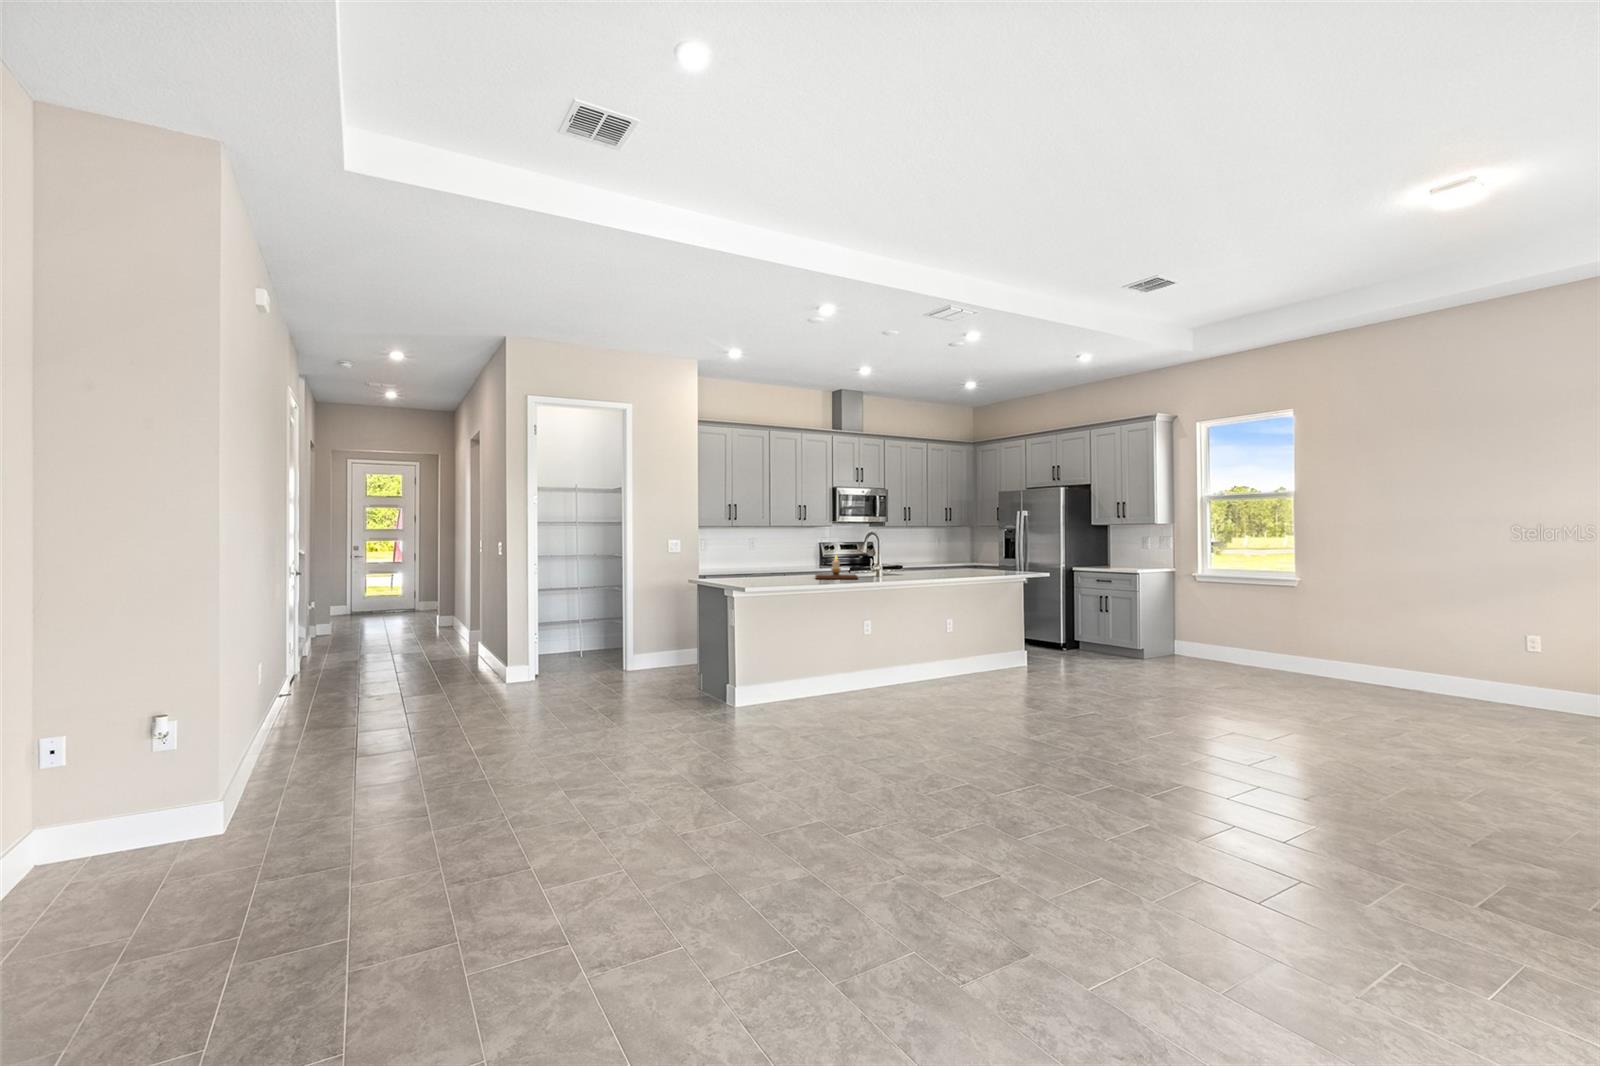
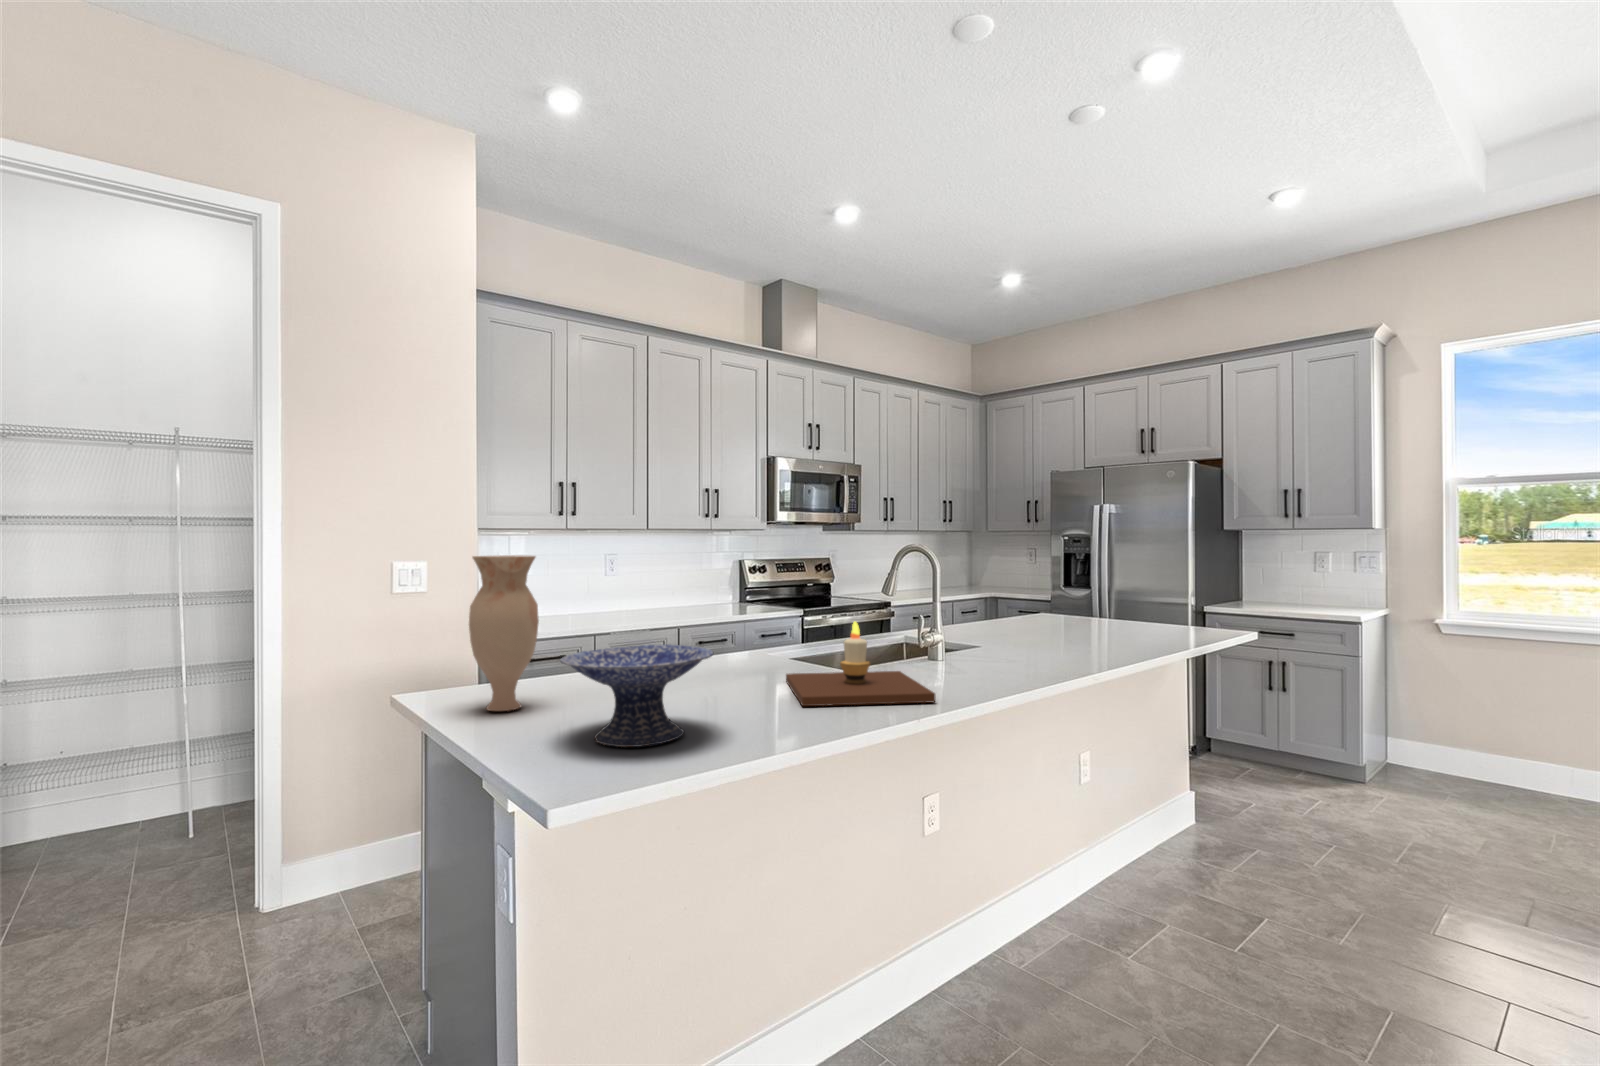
vase: none [717,533,736,579] -> present [469,556,539,711]
decorative bowl: none [746,558,787,581] -> present [560,645,713,747]

